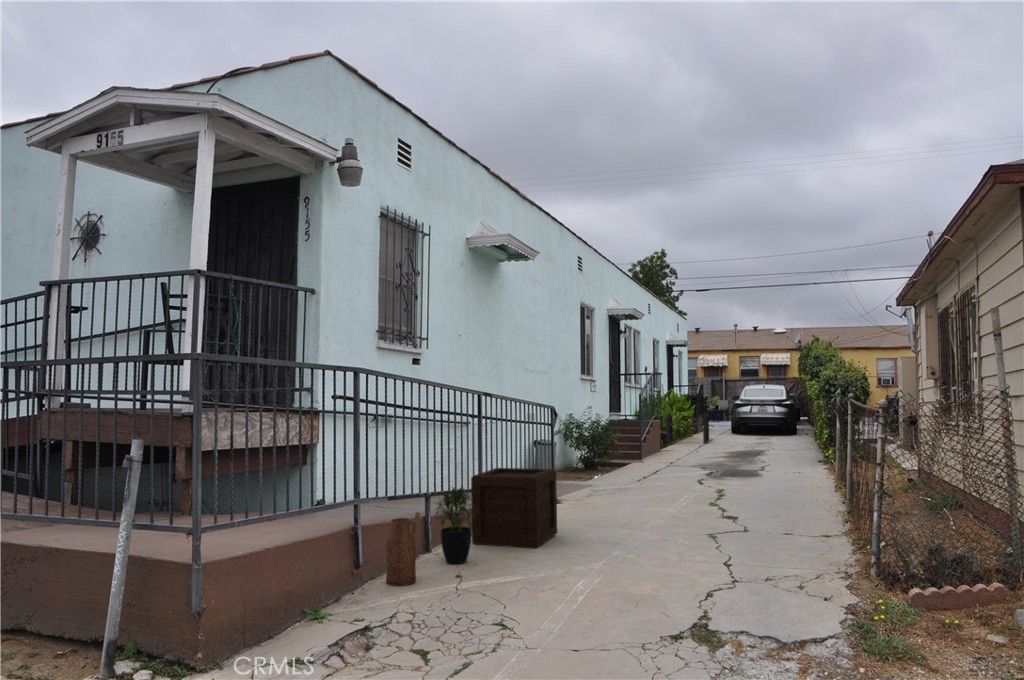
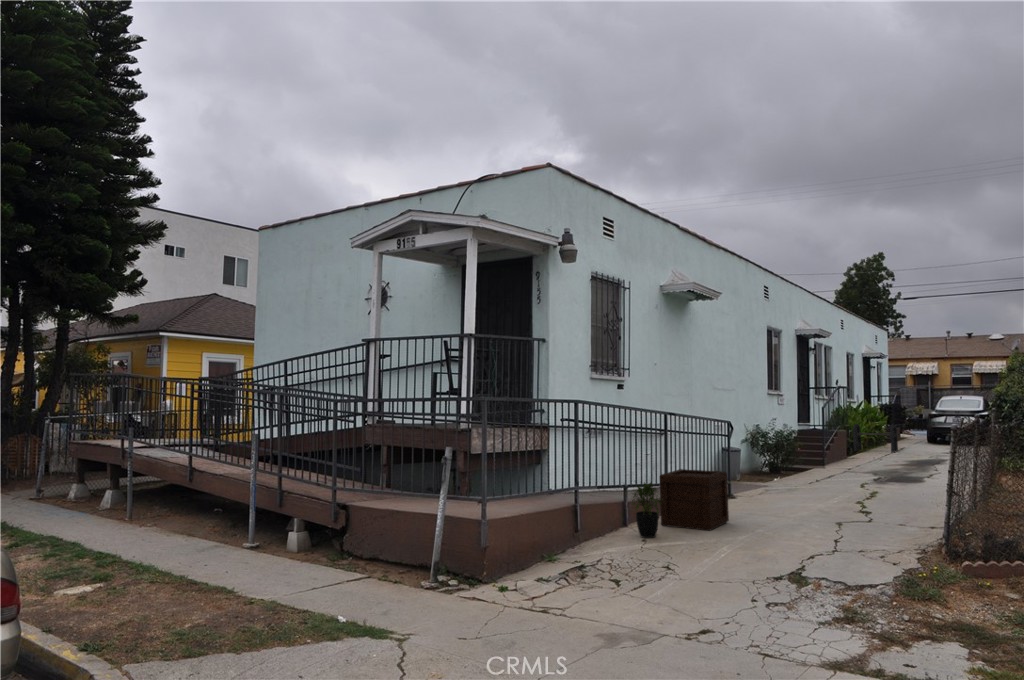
watering can: present [386,512,420,586] -> none [597,499,620,549]

